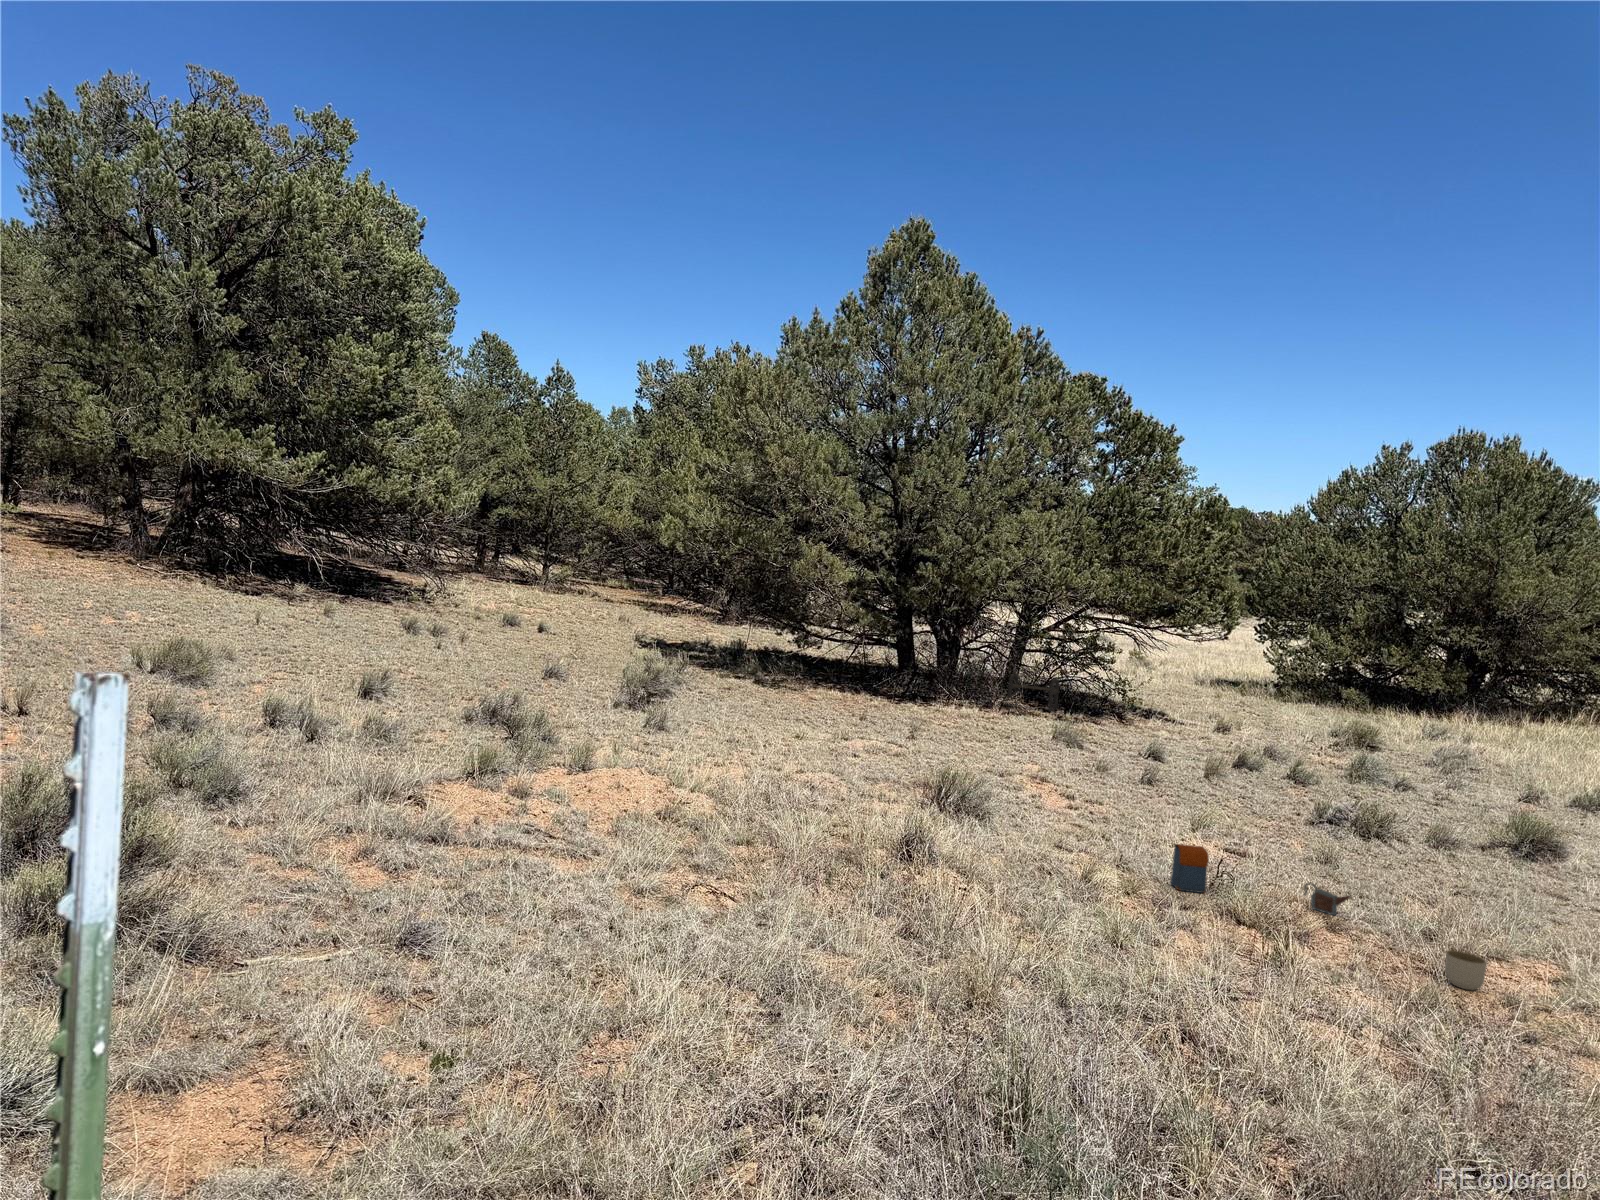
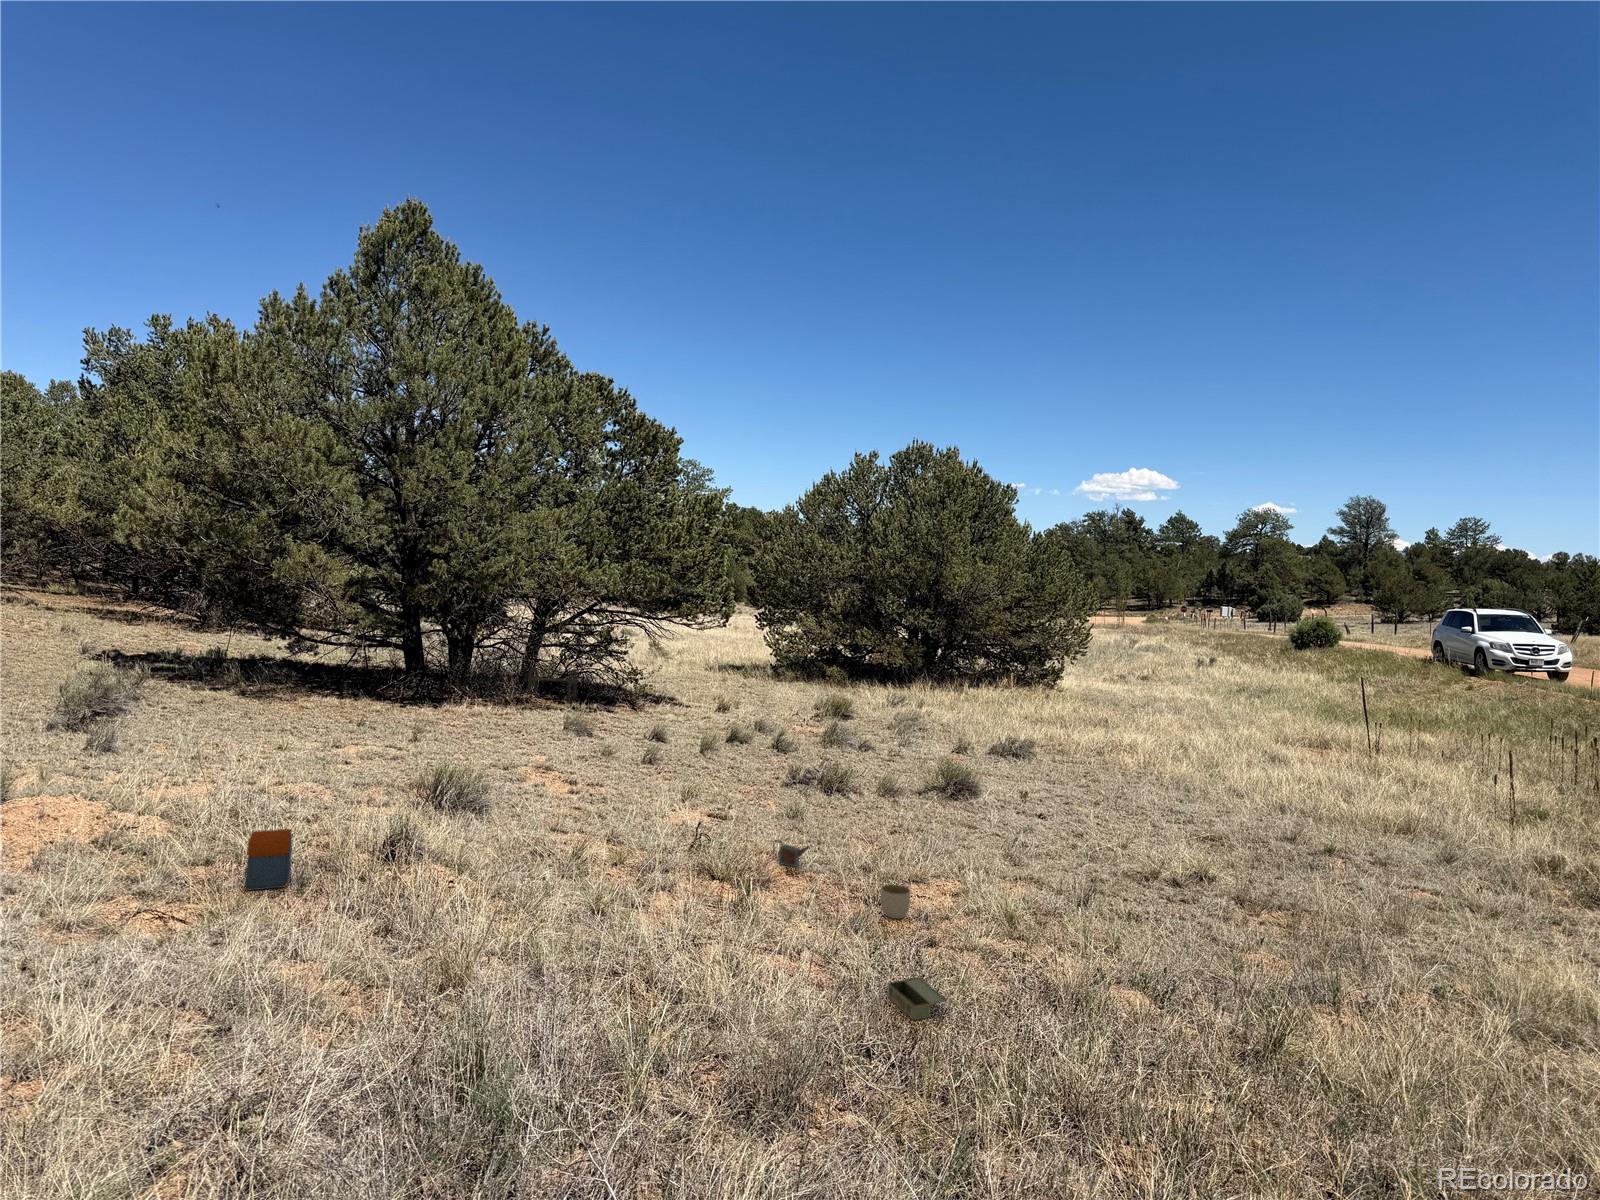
backpack: present [1171,844,1209,893] -> present [244,829,292,891]
toolbox: none [1450,1035,1527,1078] -> present [887,977,946,1020]

